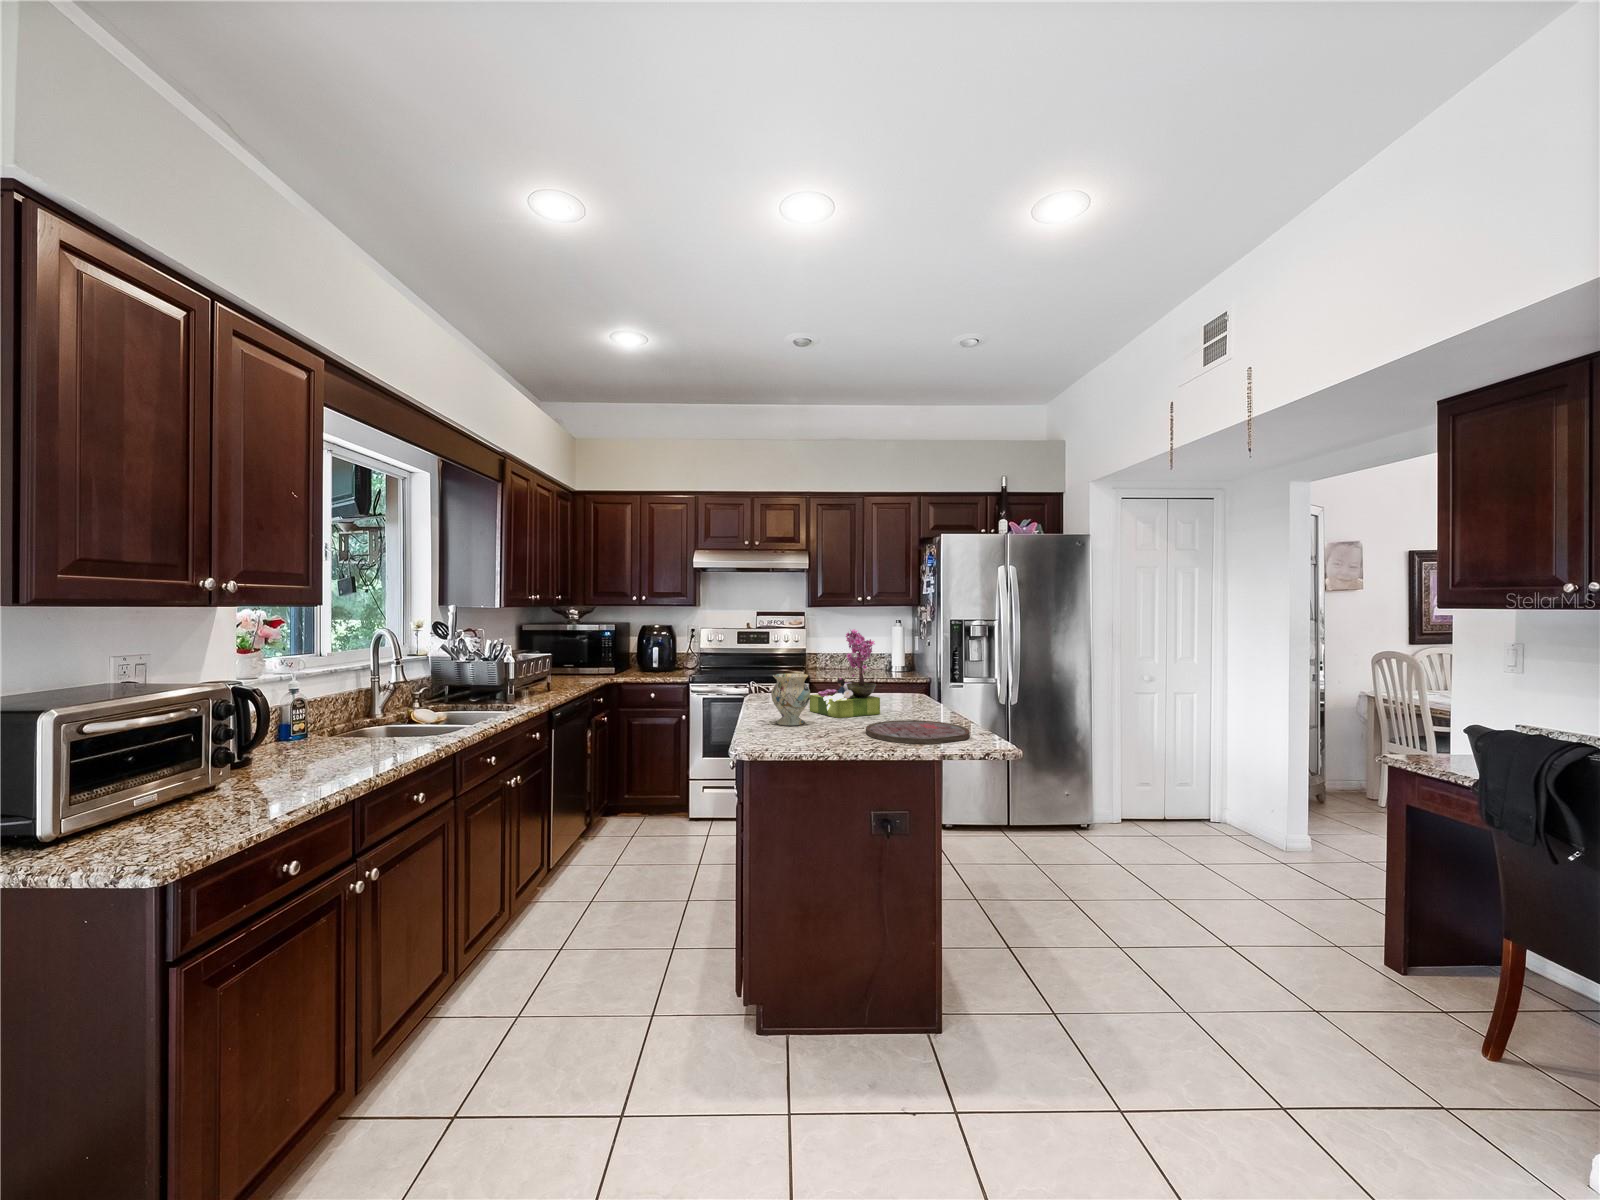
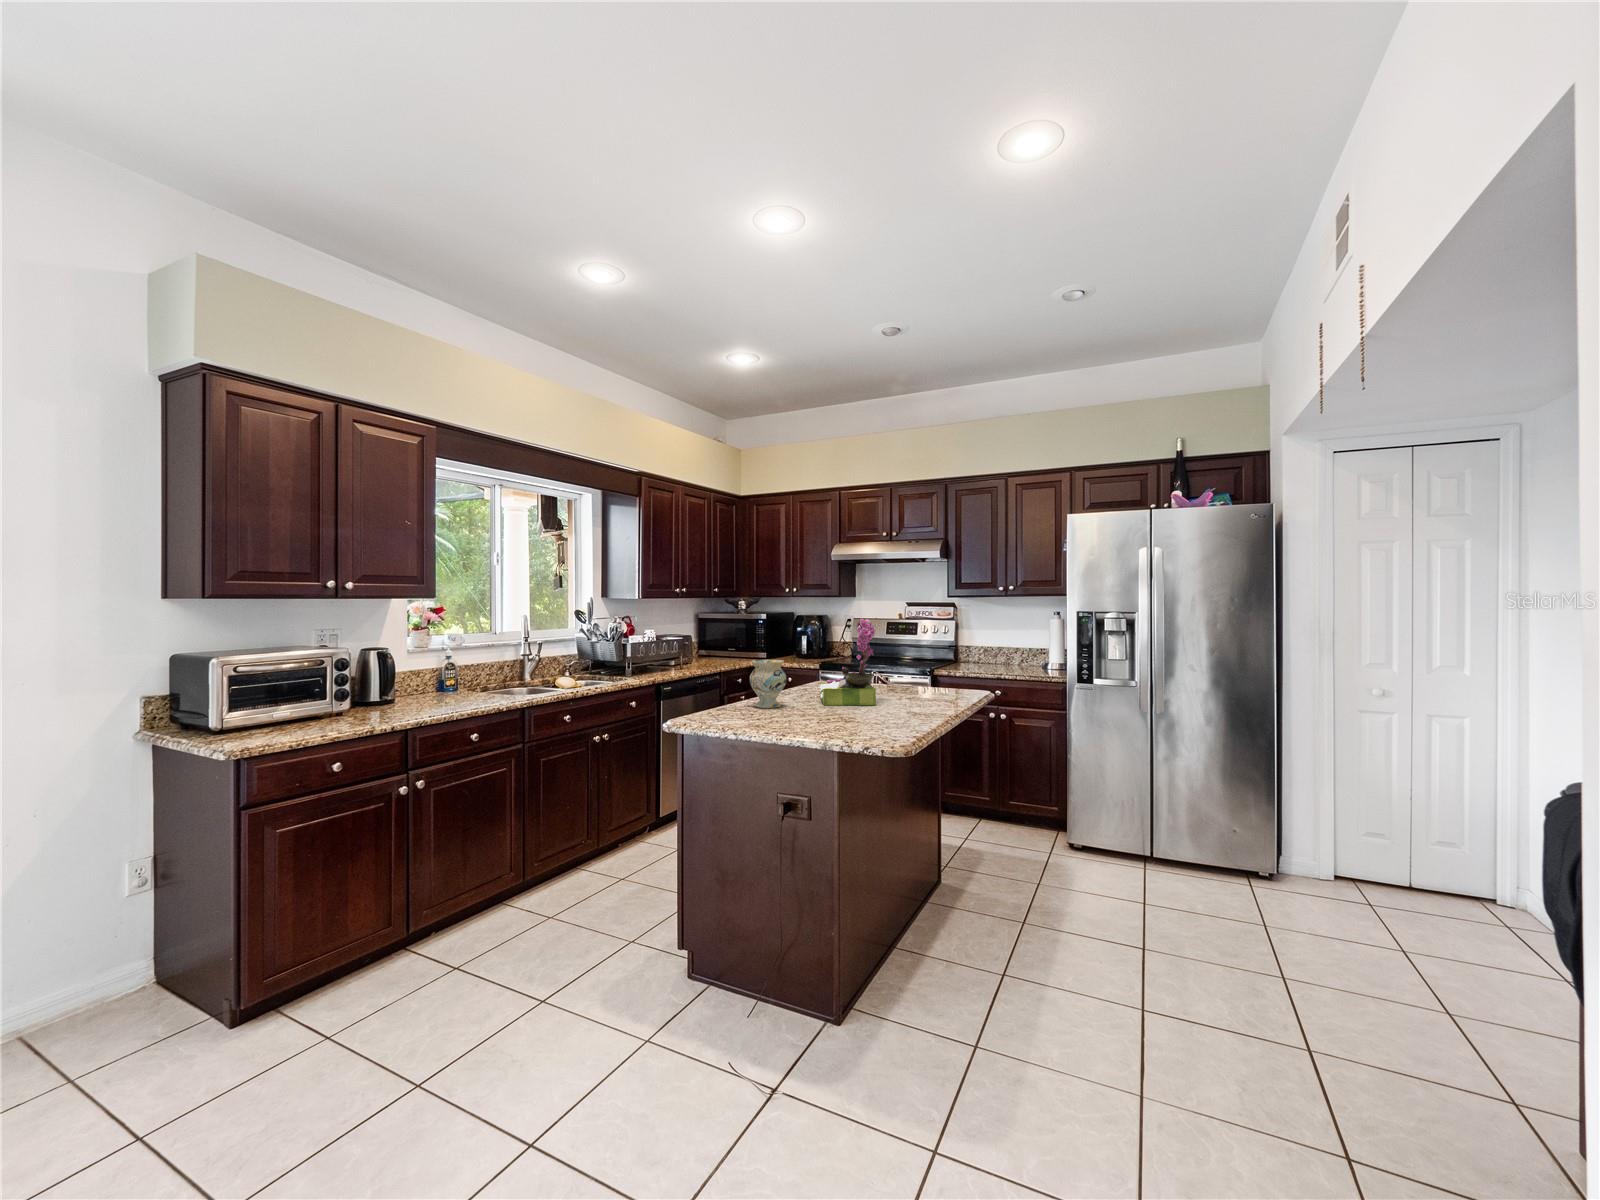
cutting board: present [866,720,970,744] -> none [795,710,898,732]

